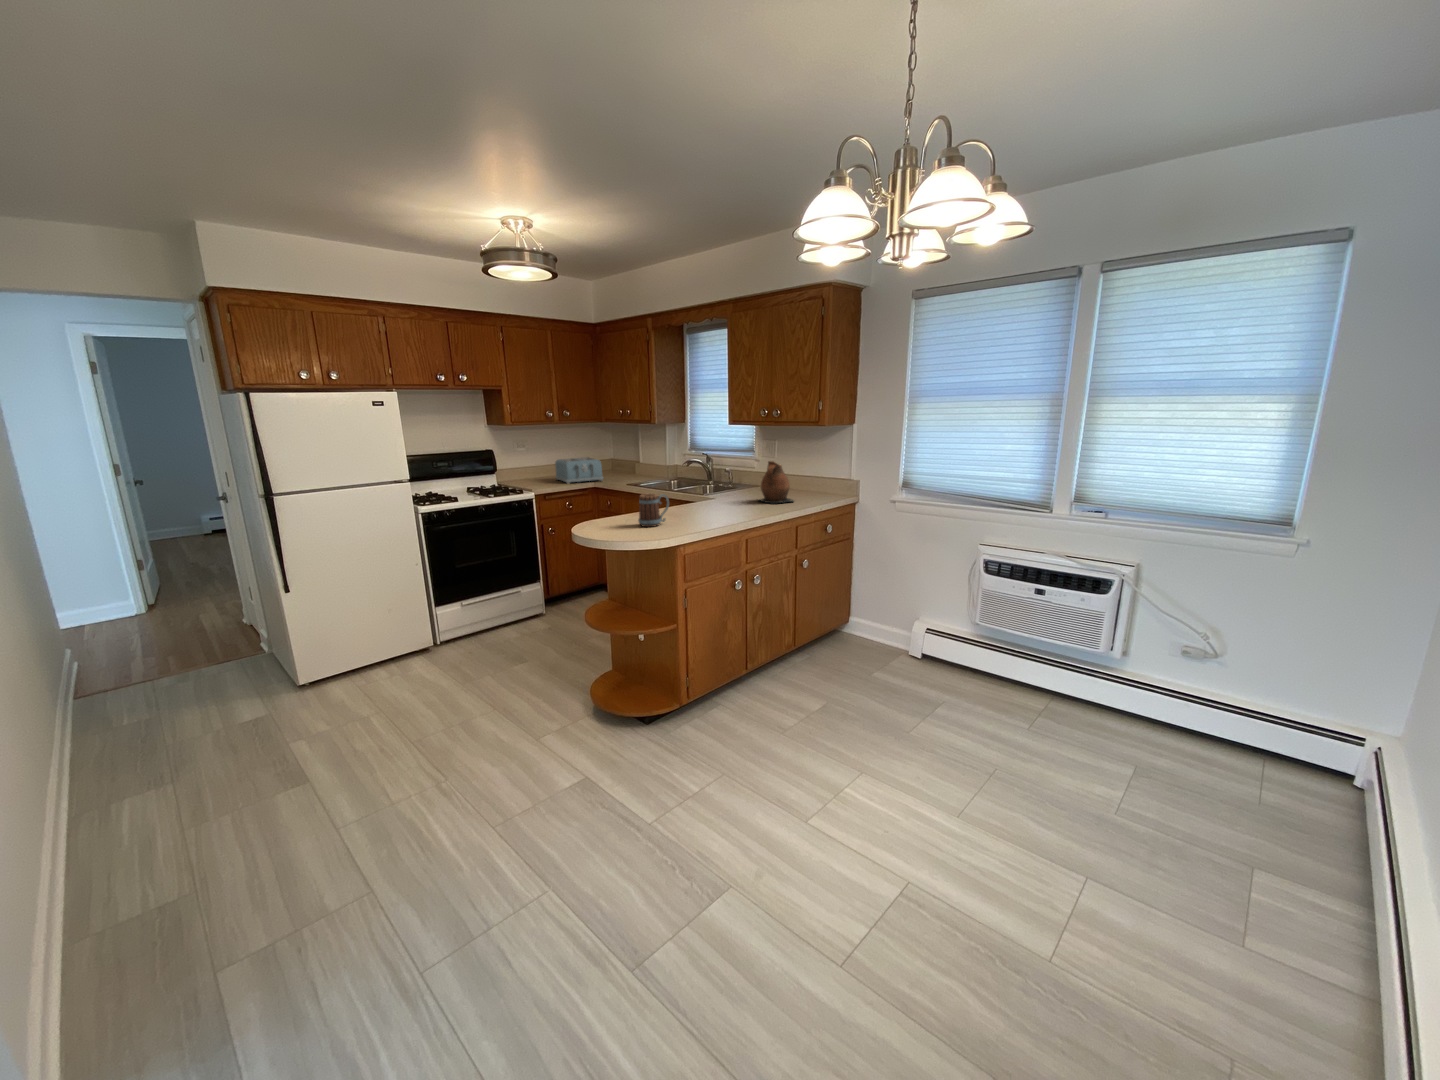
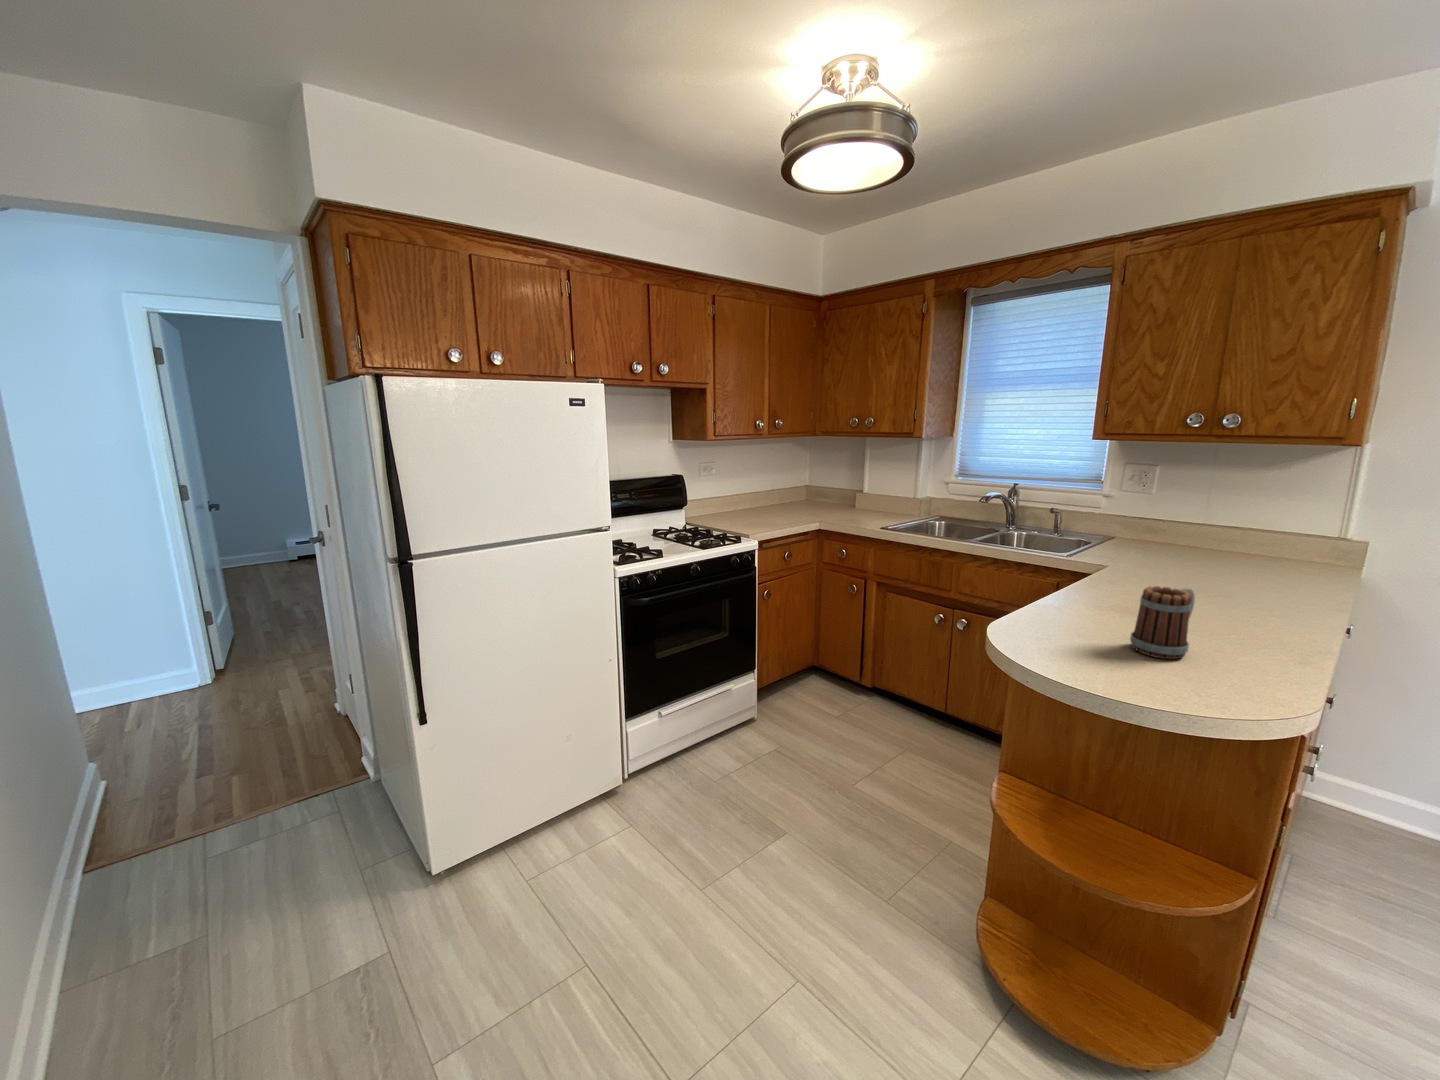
toaster: present [555,457,603,484] -> none [754,485,828,525]
ceramic pitcher: present [759,461,794,503] -> none [1192,510,1279,586]

